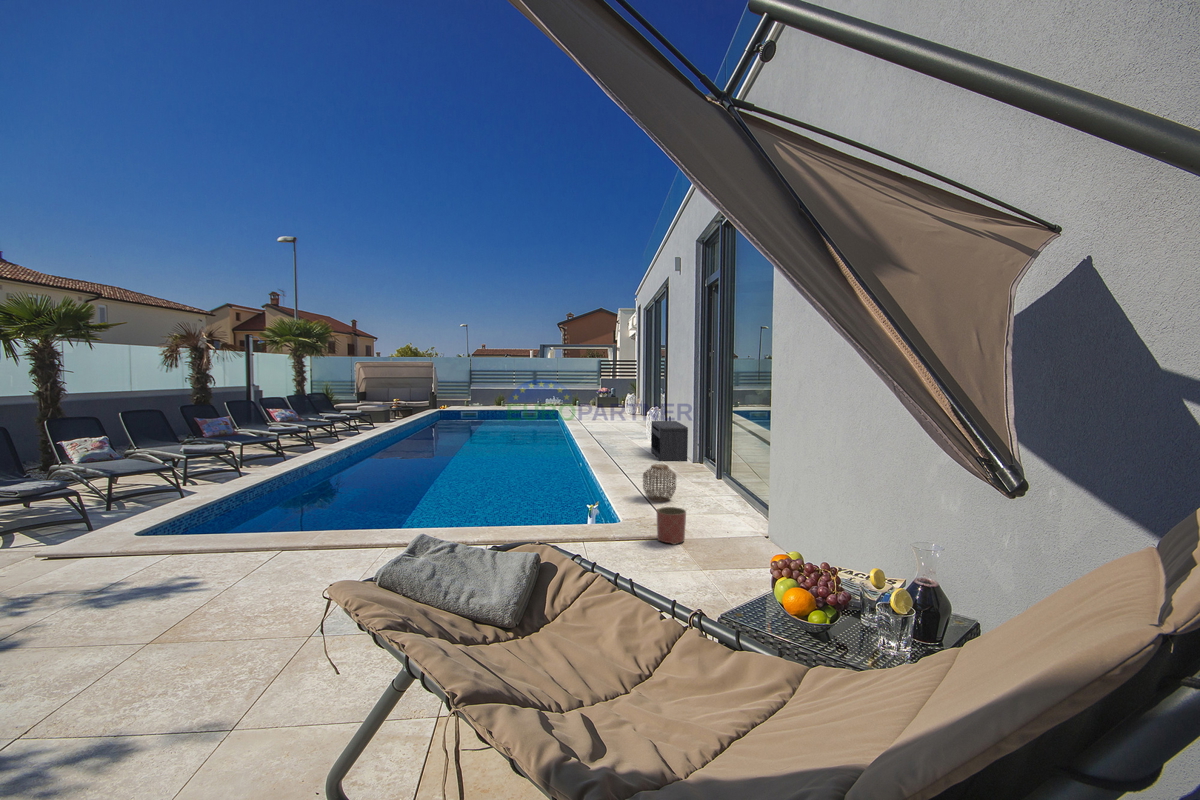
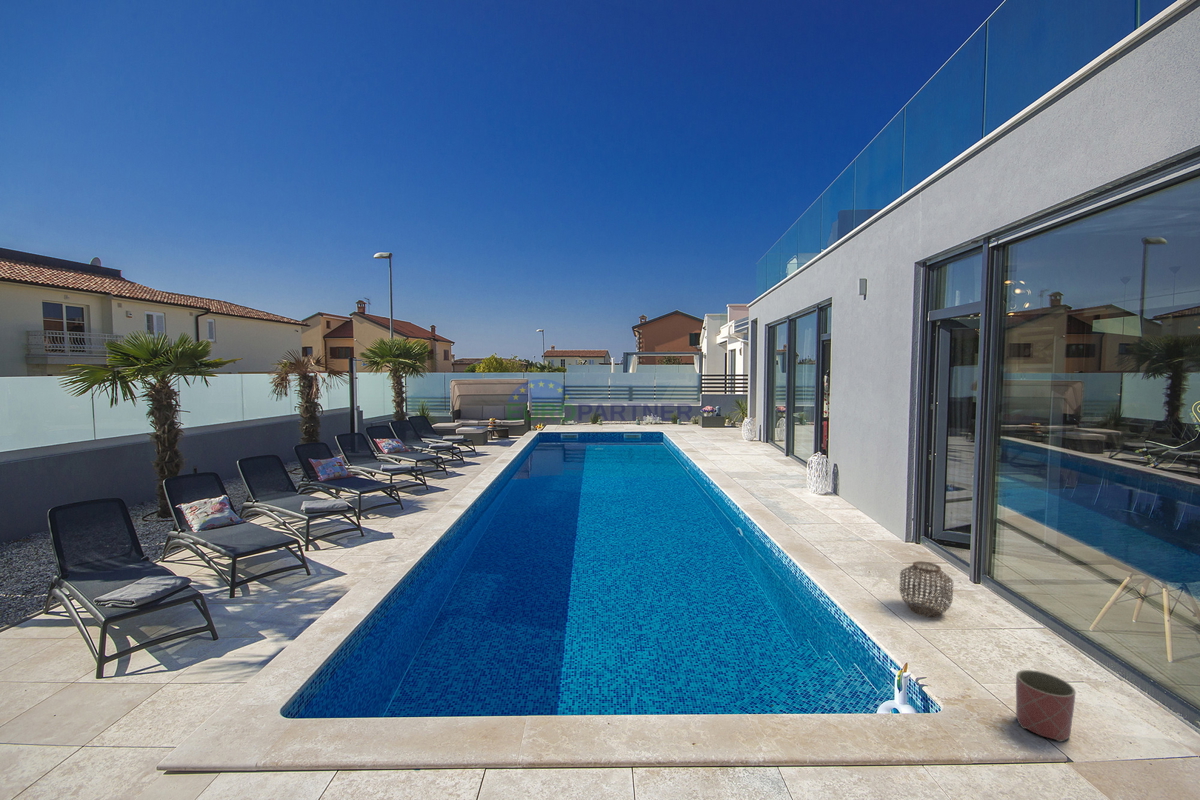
bench: present [651,421,688,461] -> none [824,468,888,525]

